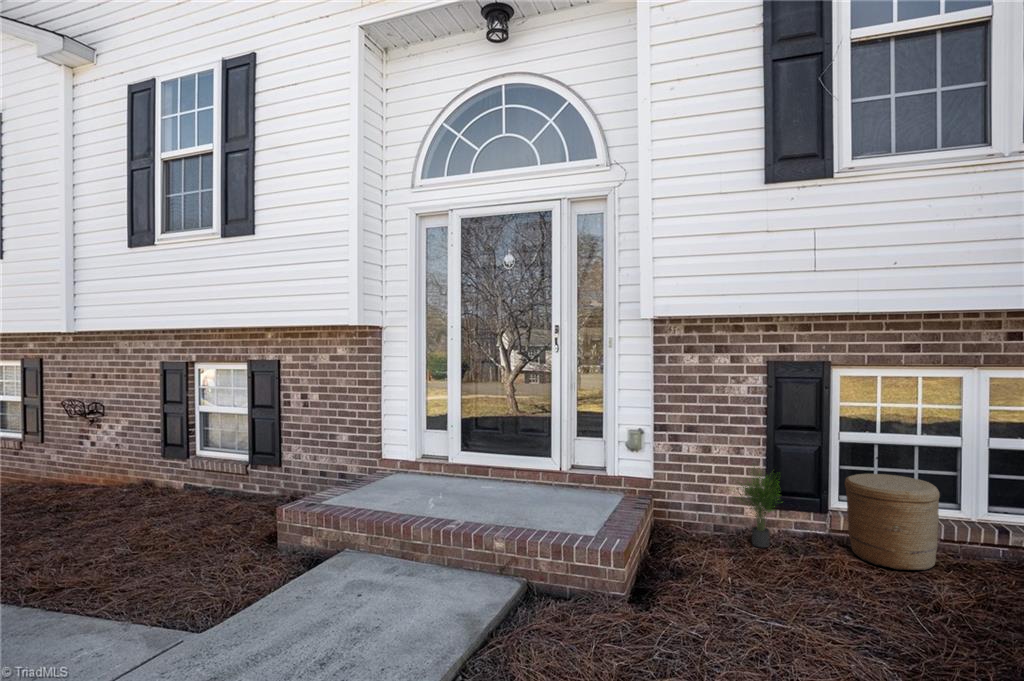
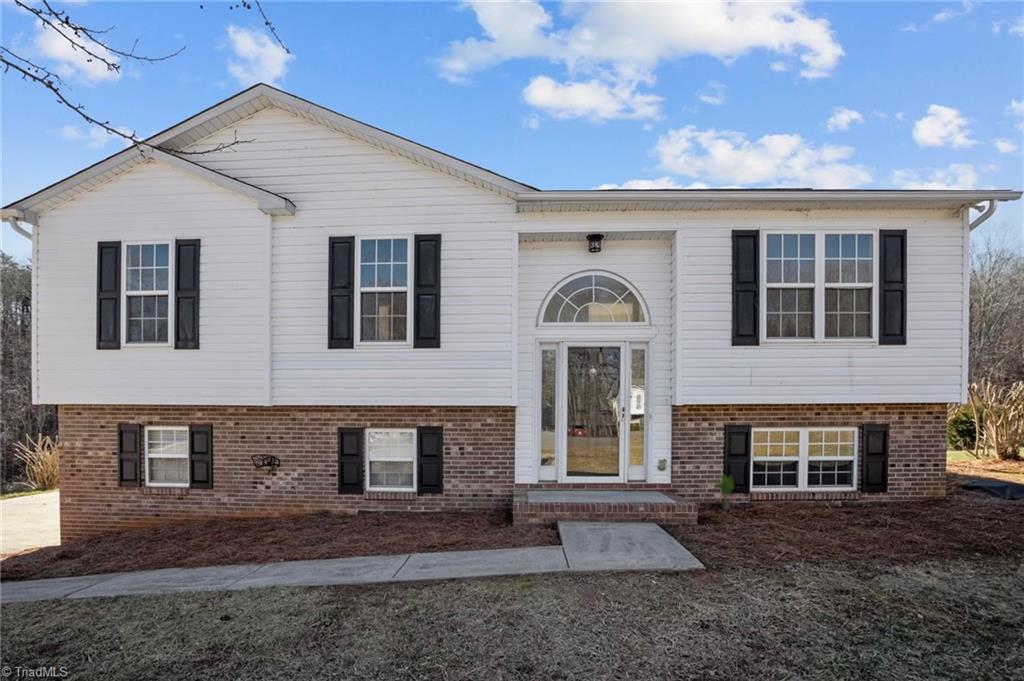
woven basket: present [845,474,940,570] -> none [758,475,794,512]

